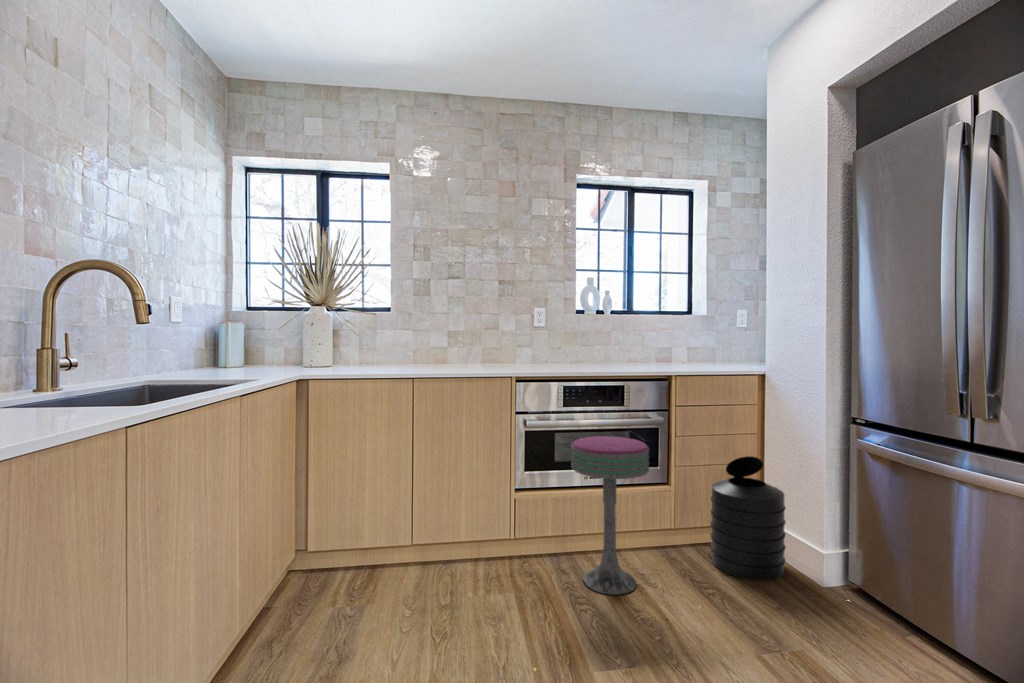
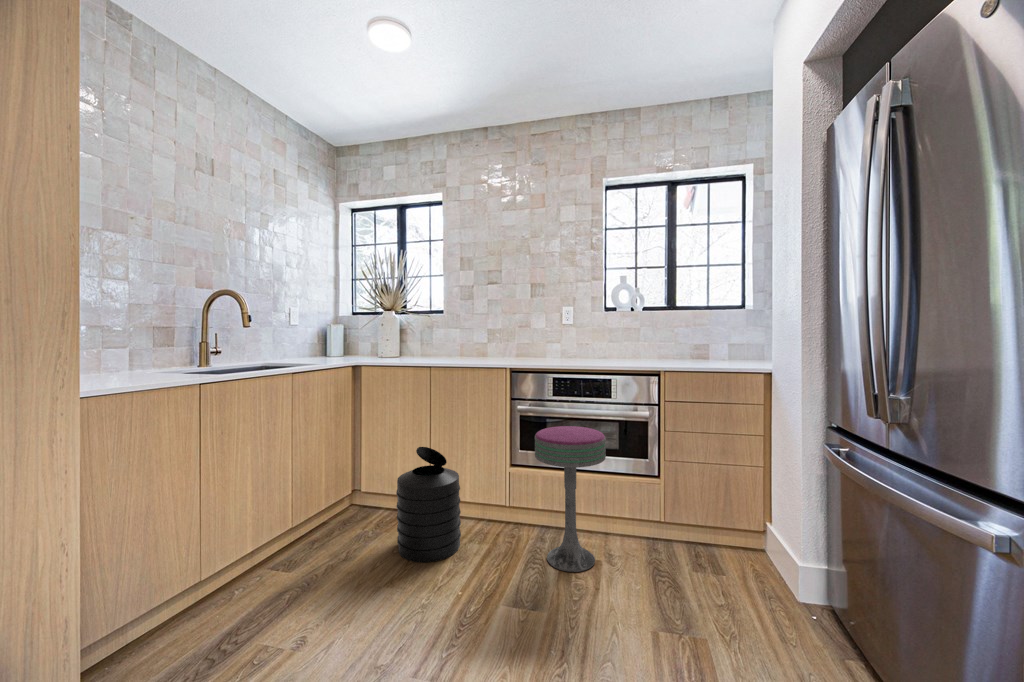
trash can: present [711,456,786,581] -> present [396,447,461,563]

